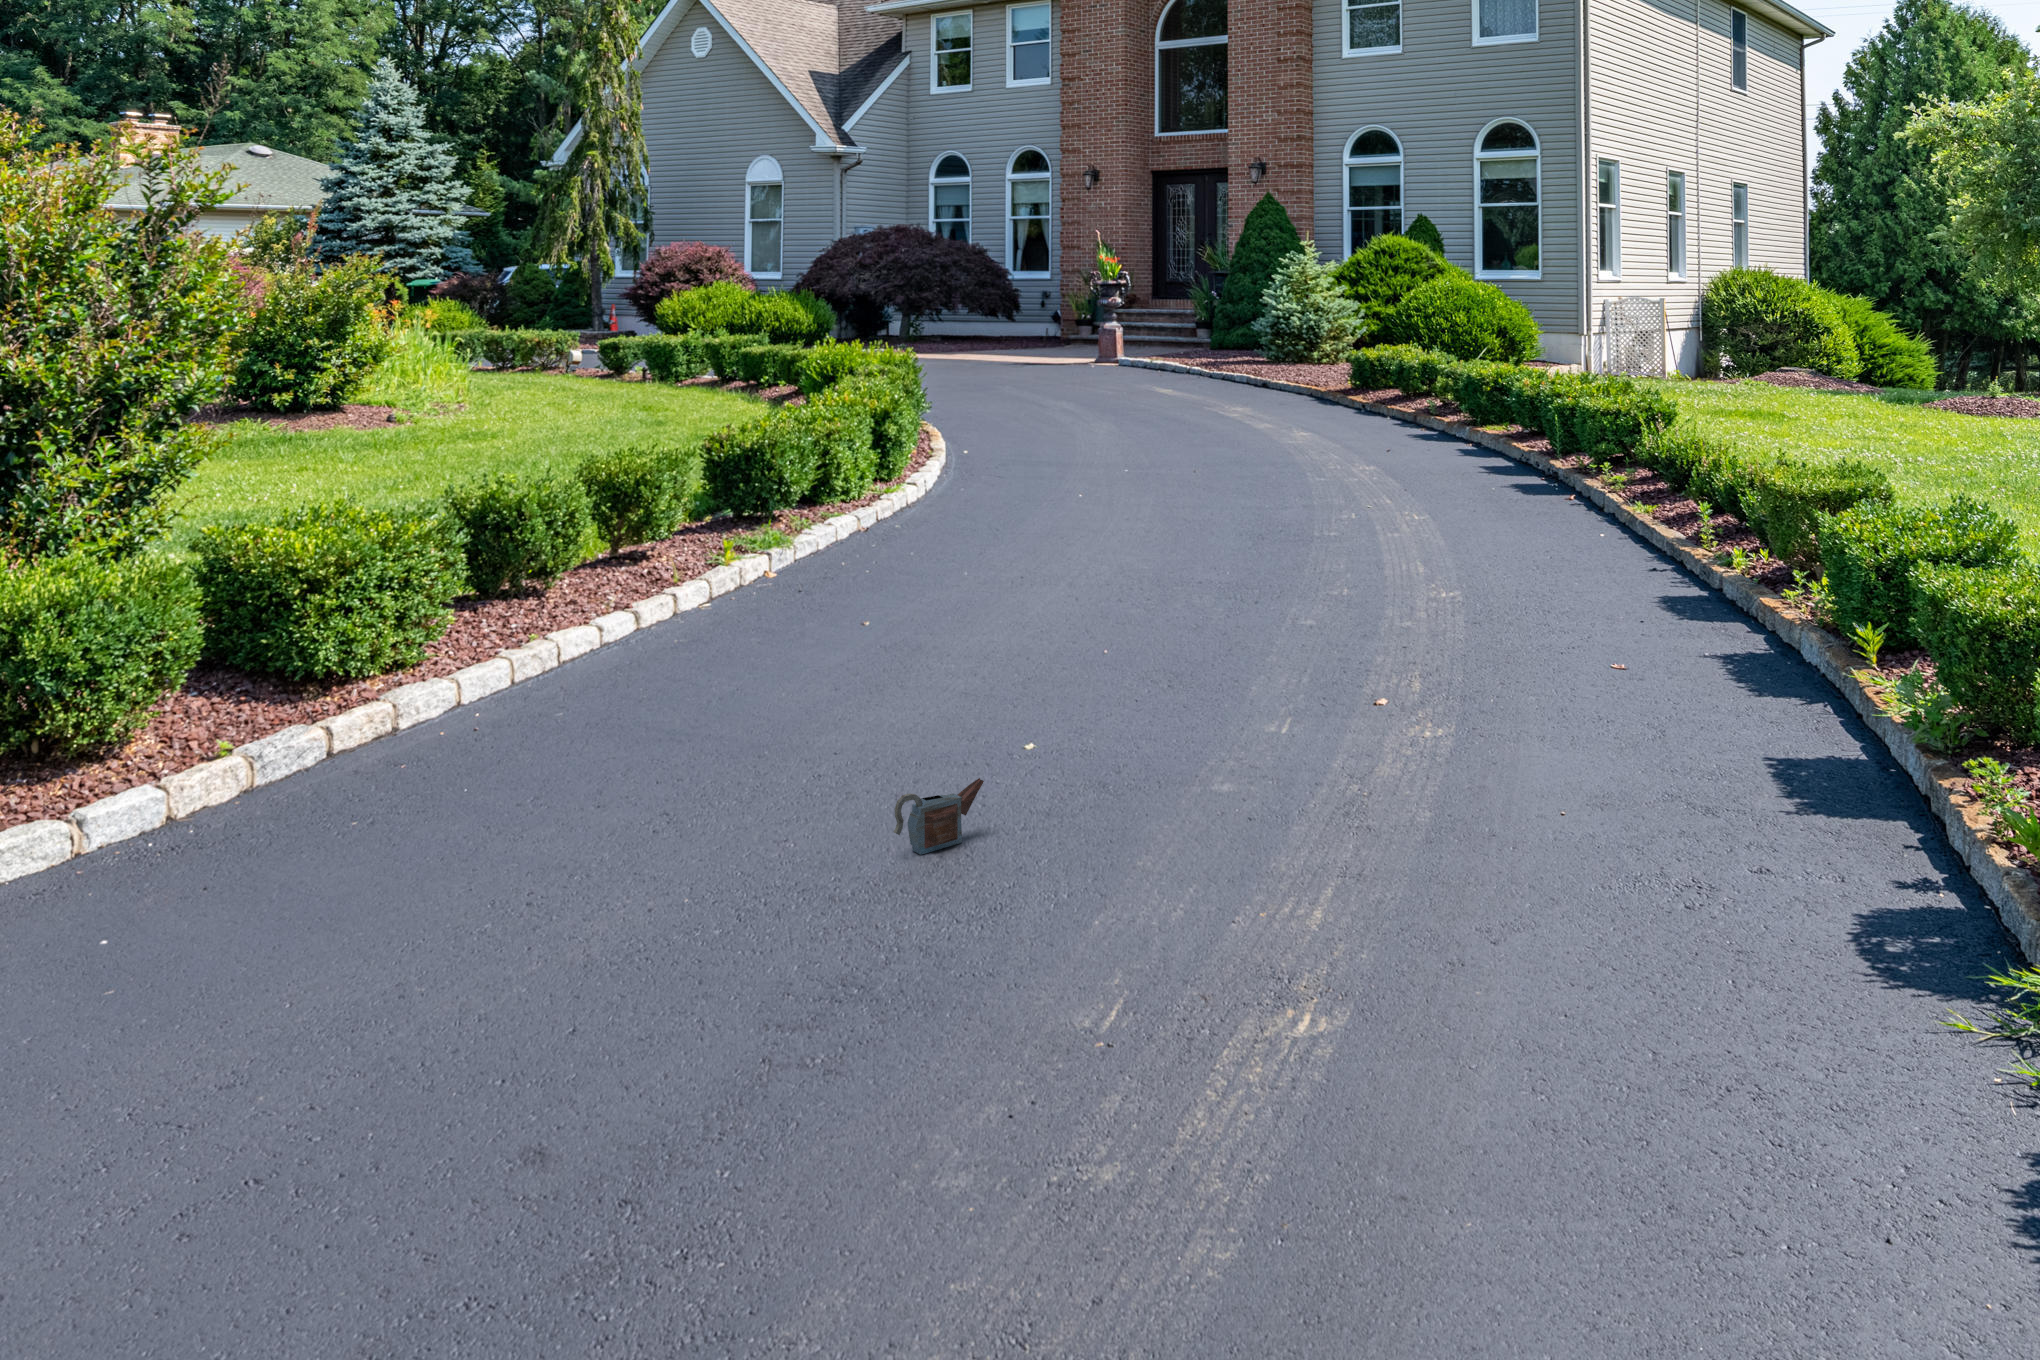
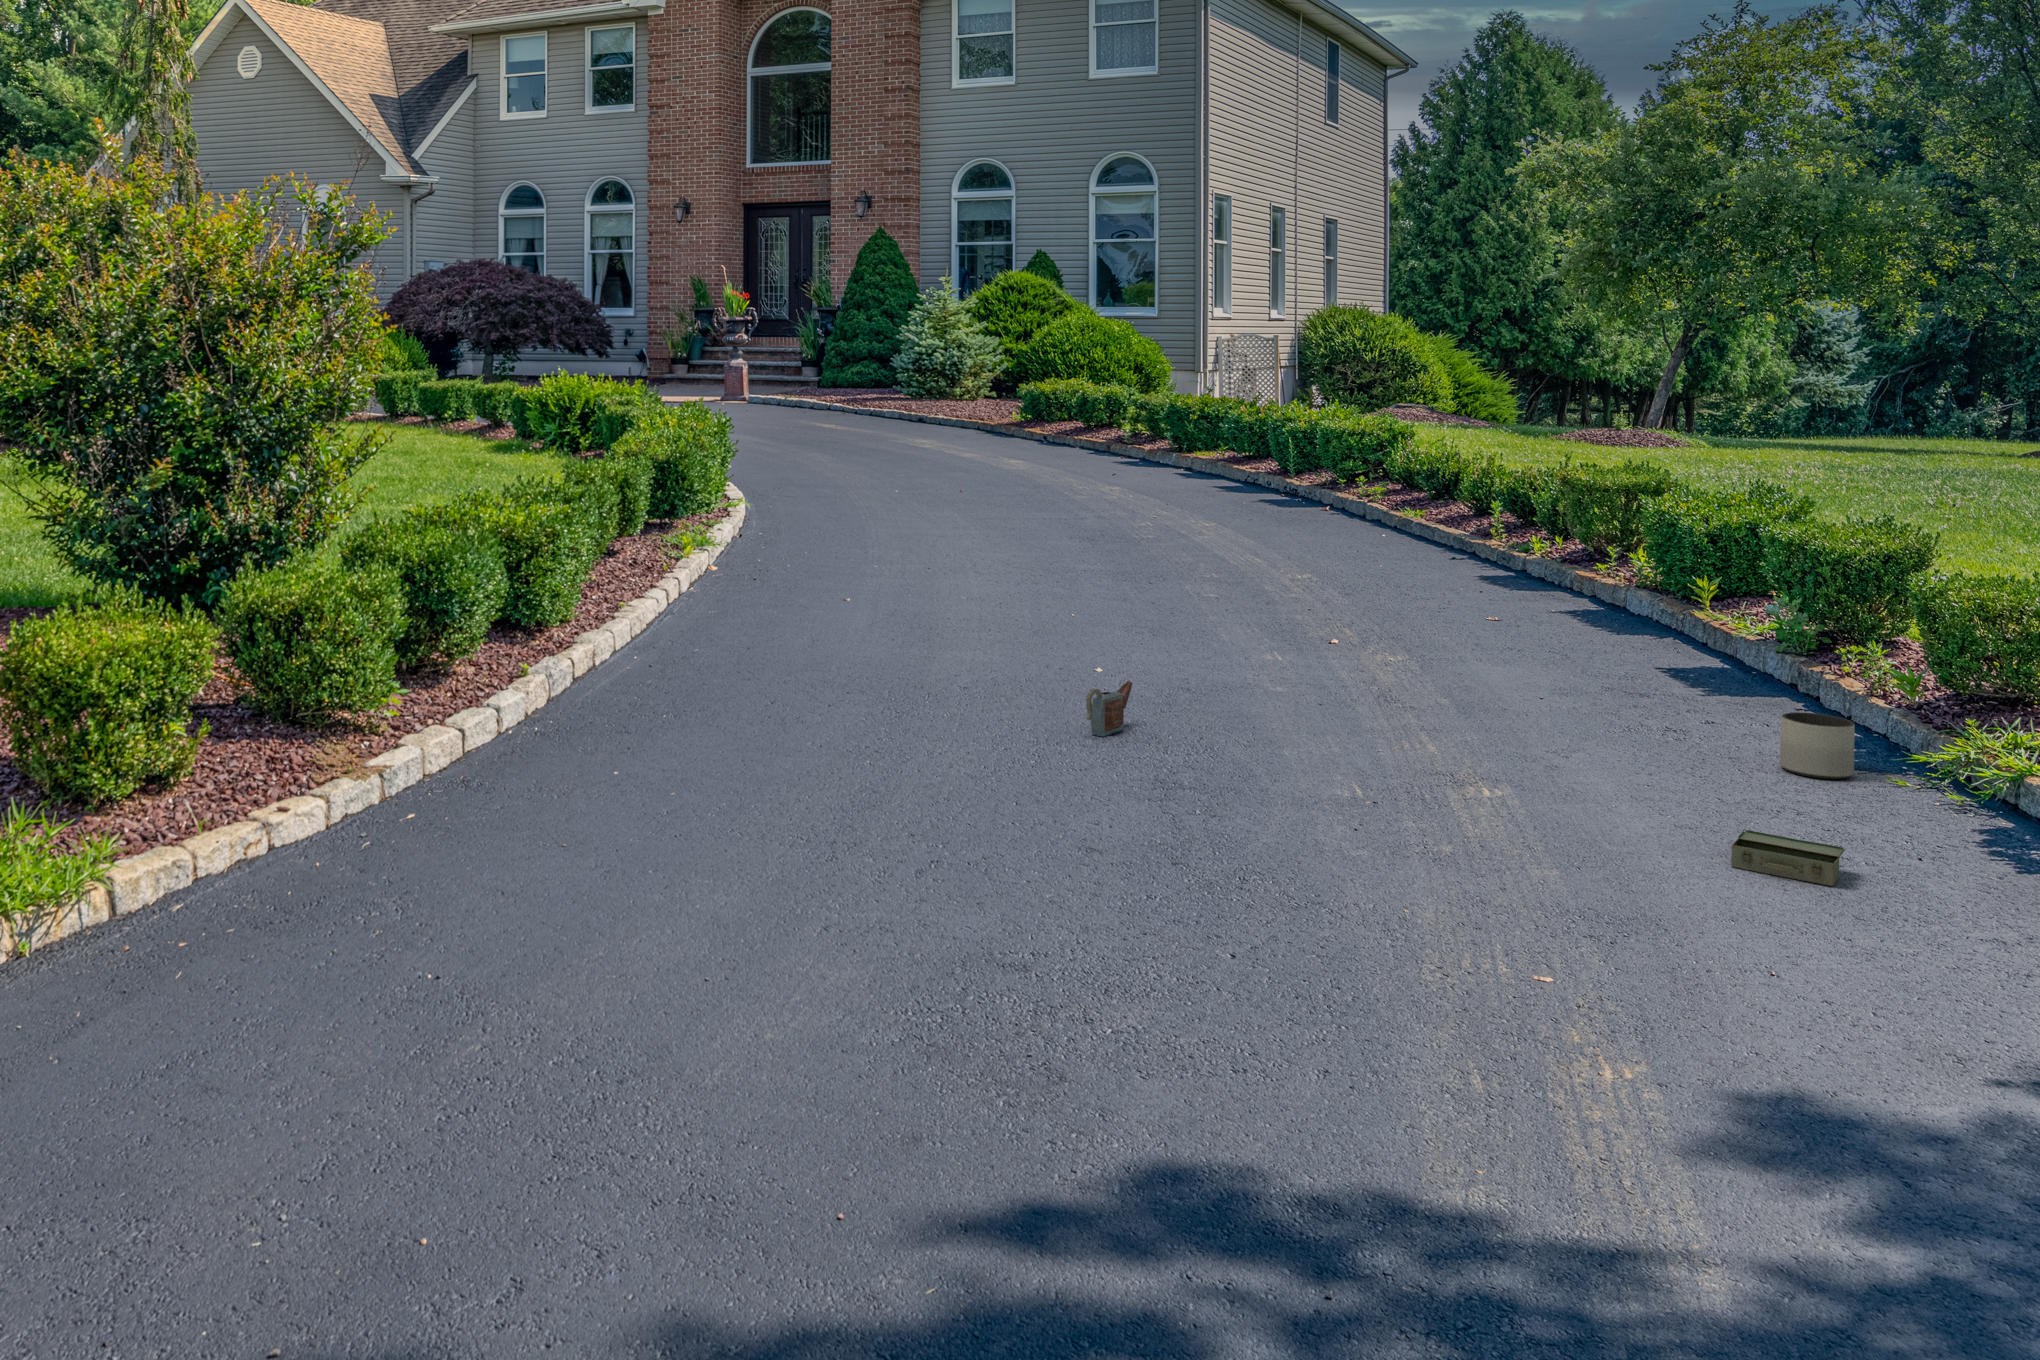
planter: none [1781,869,1878,974] -> present [1780,712,1855,779]
toolbox: none [1542,1110,1712,1238] -> present [1731,830,1845,886]

